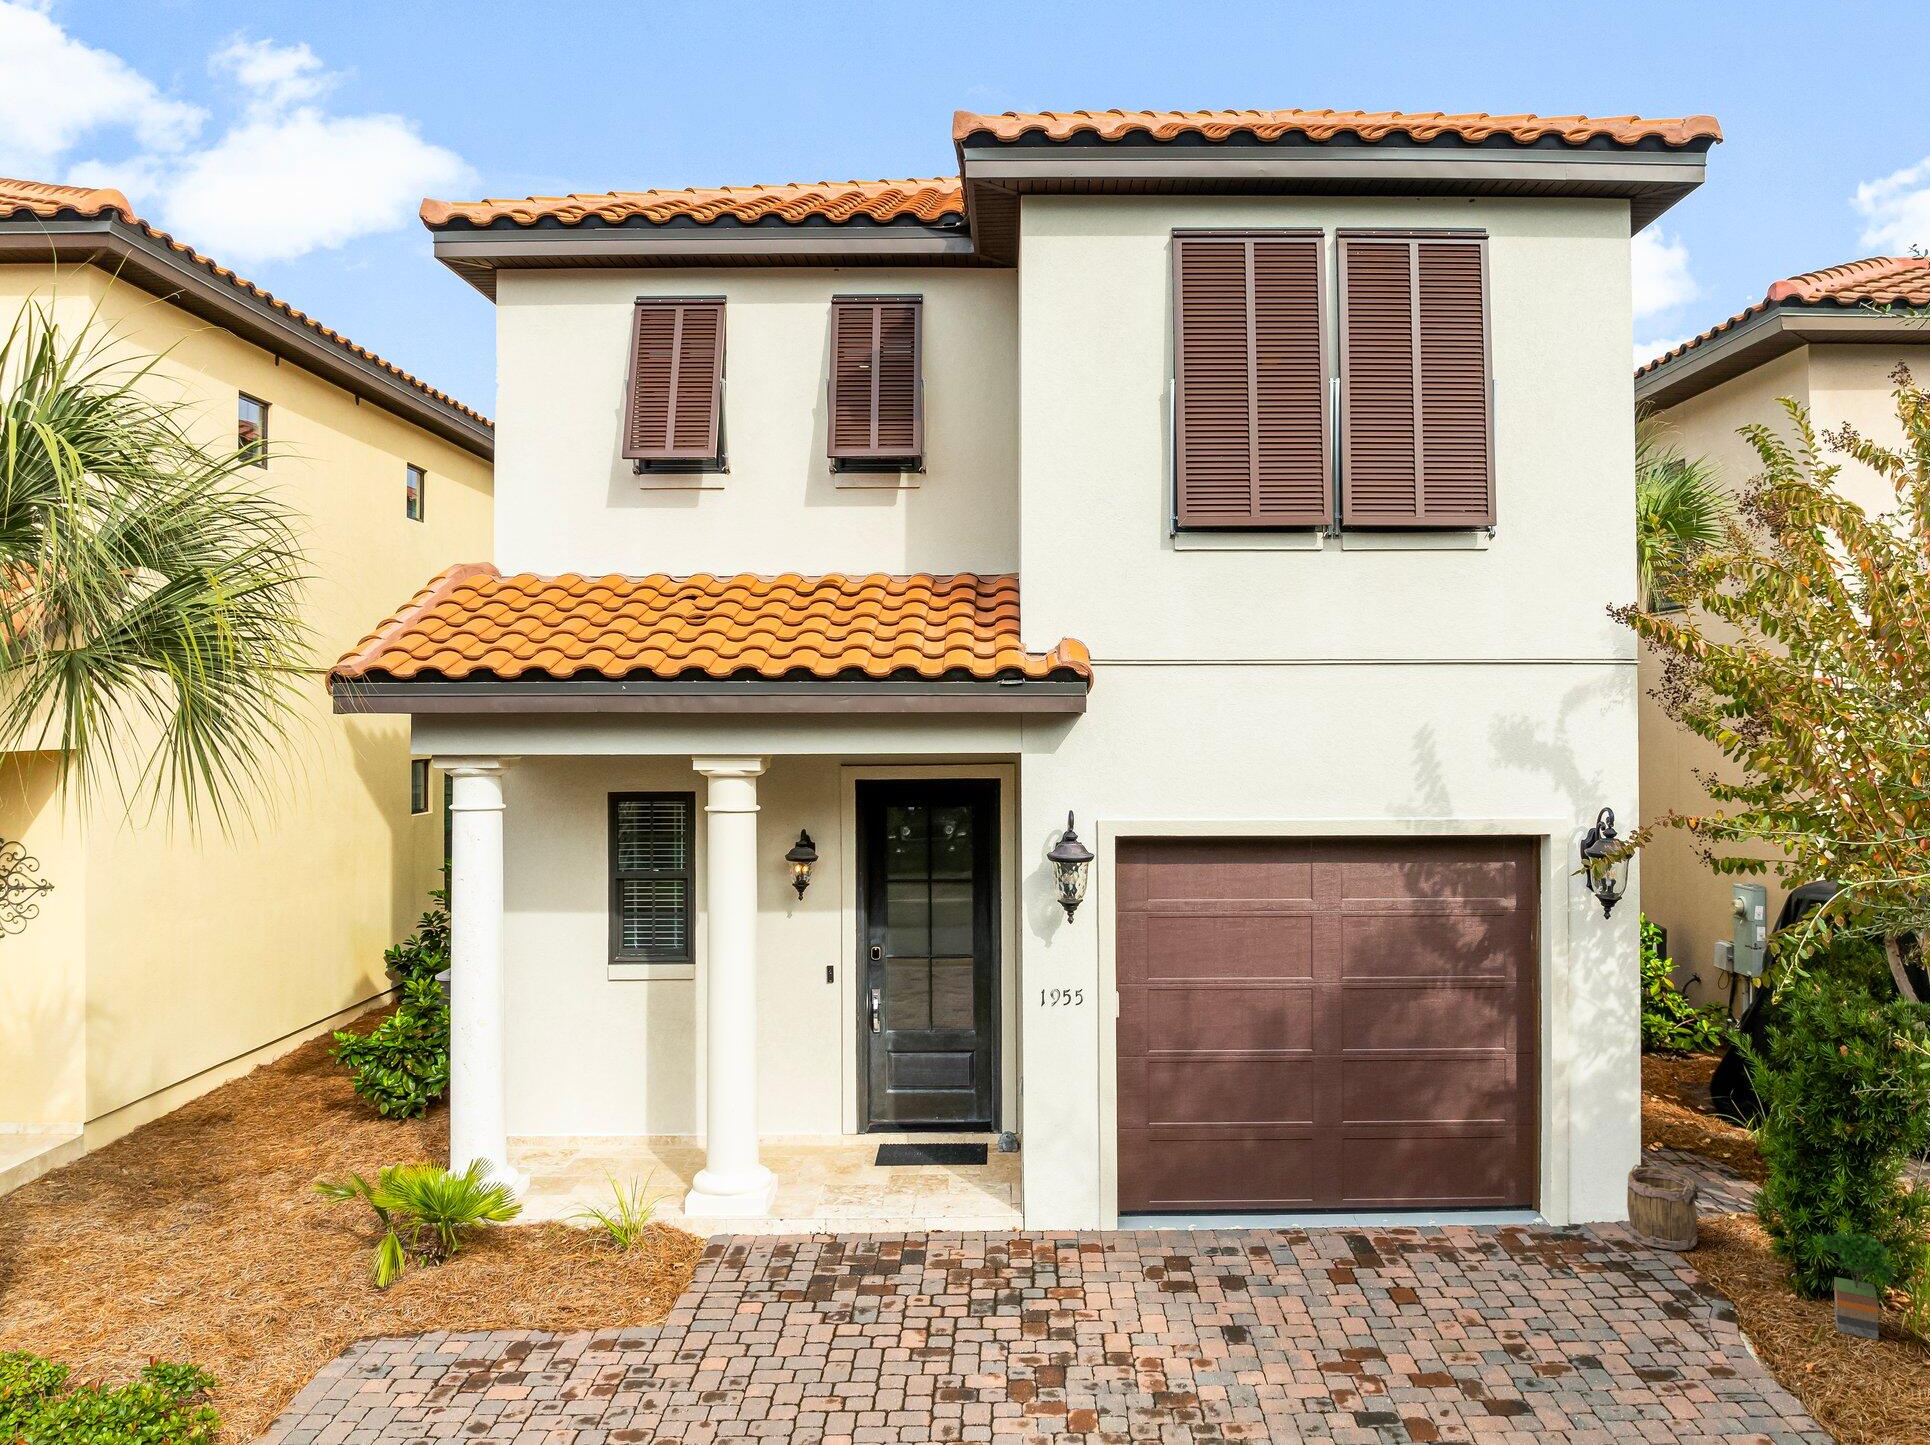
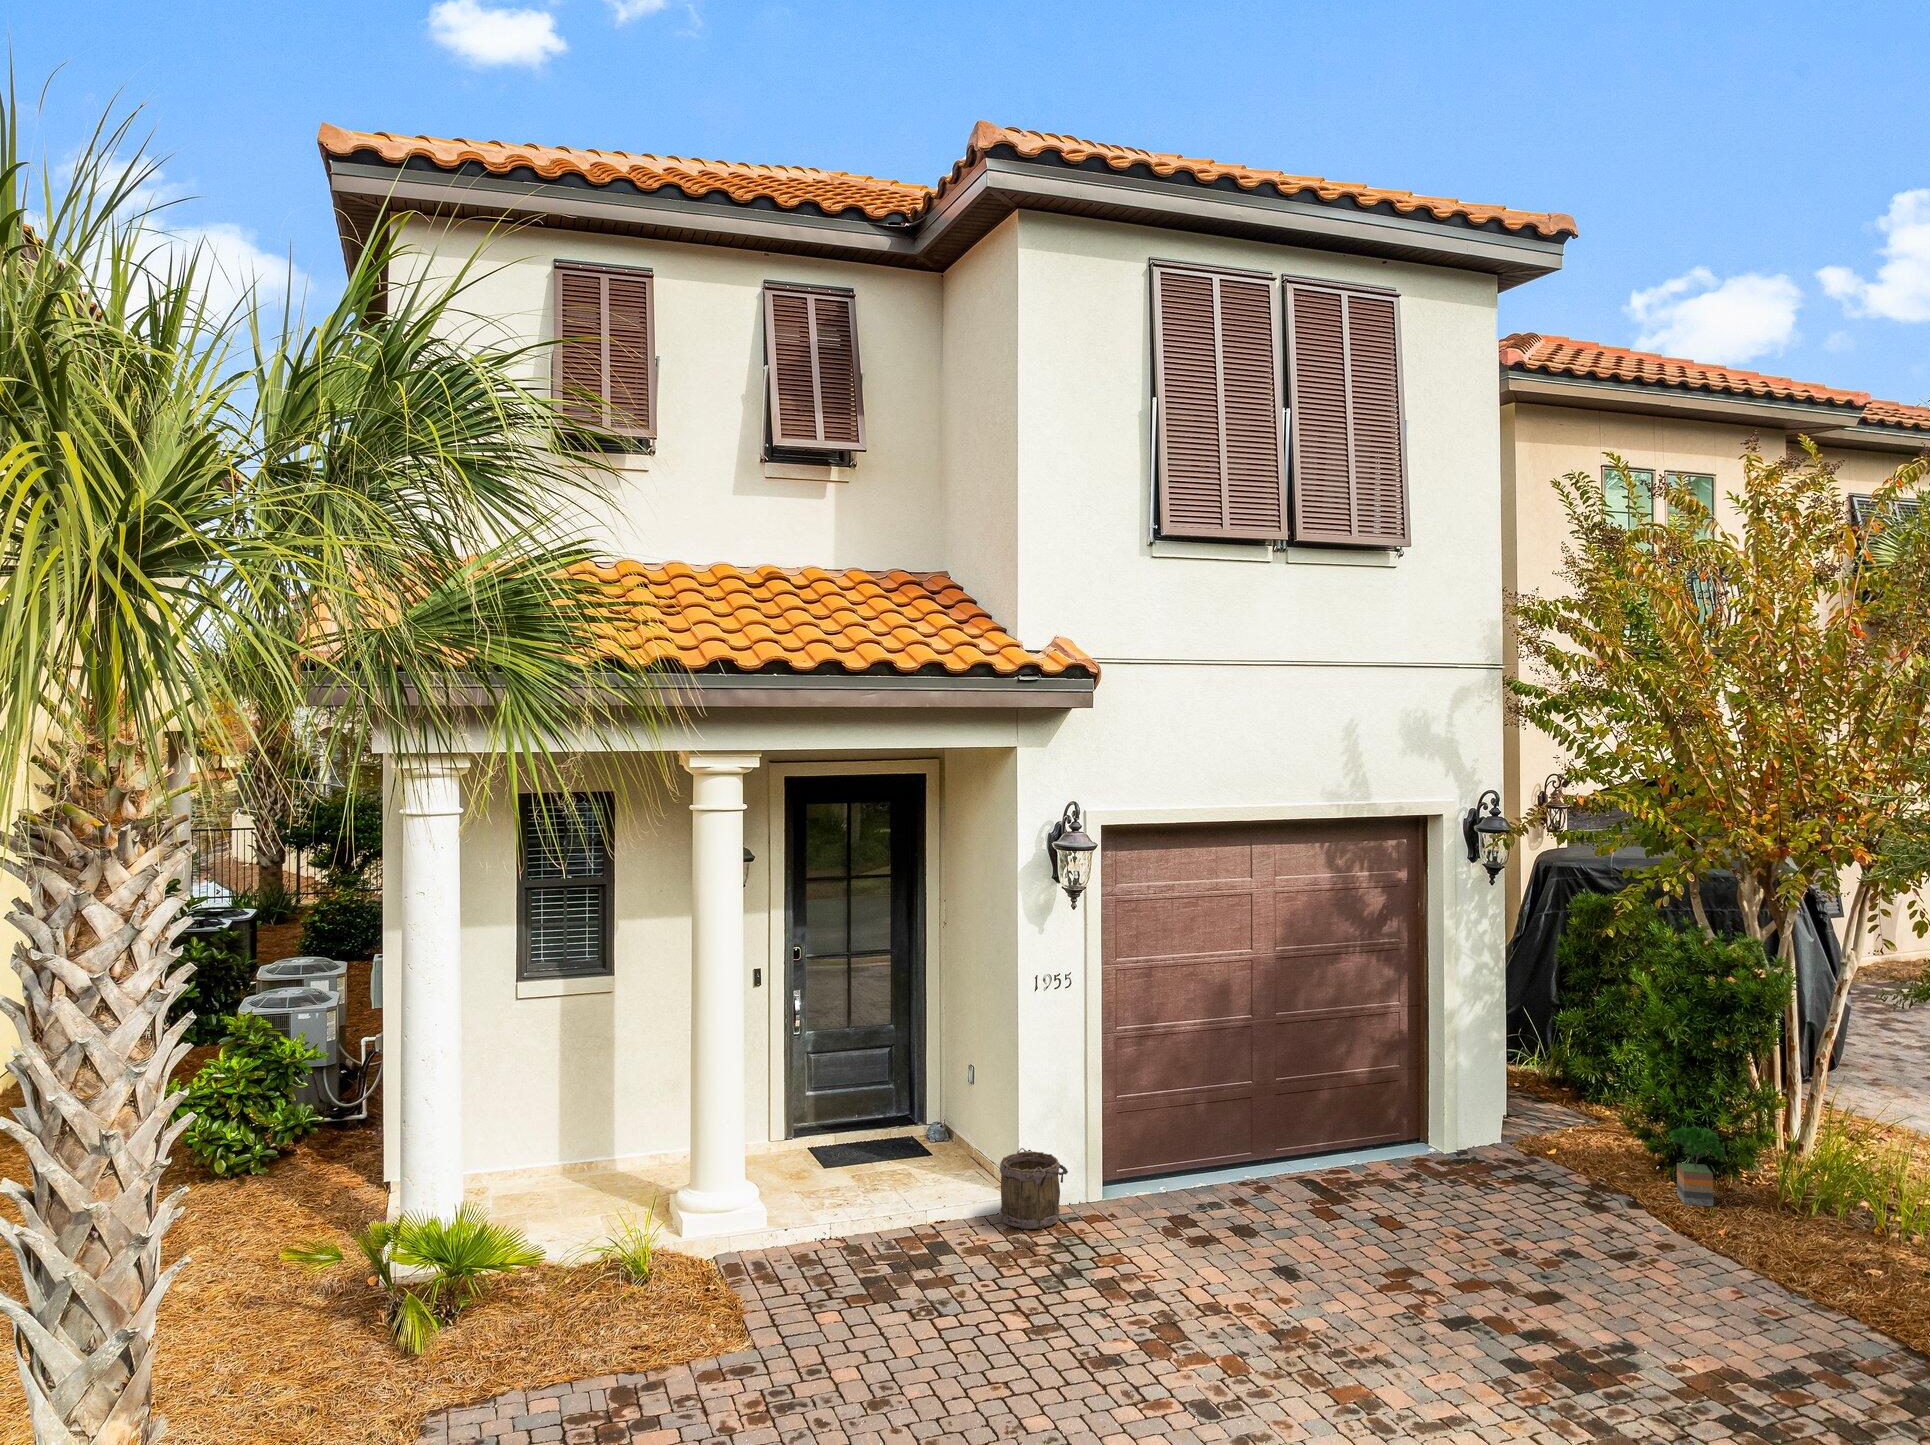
bucket: present [1627,1164,1701,1251] -> present [1000,1148,1068,1229]

